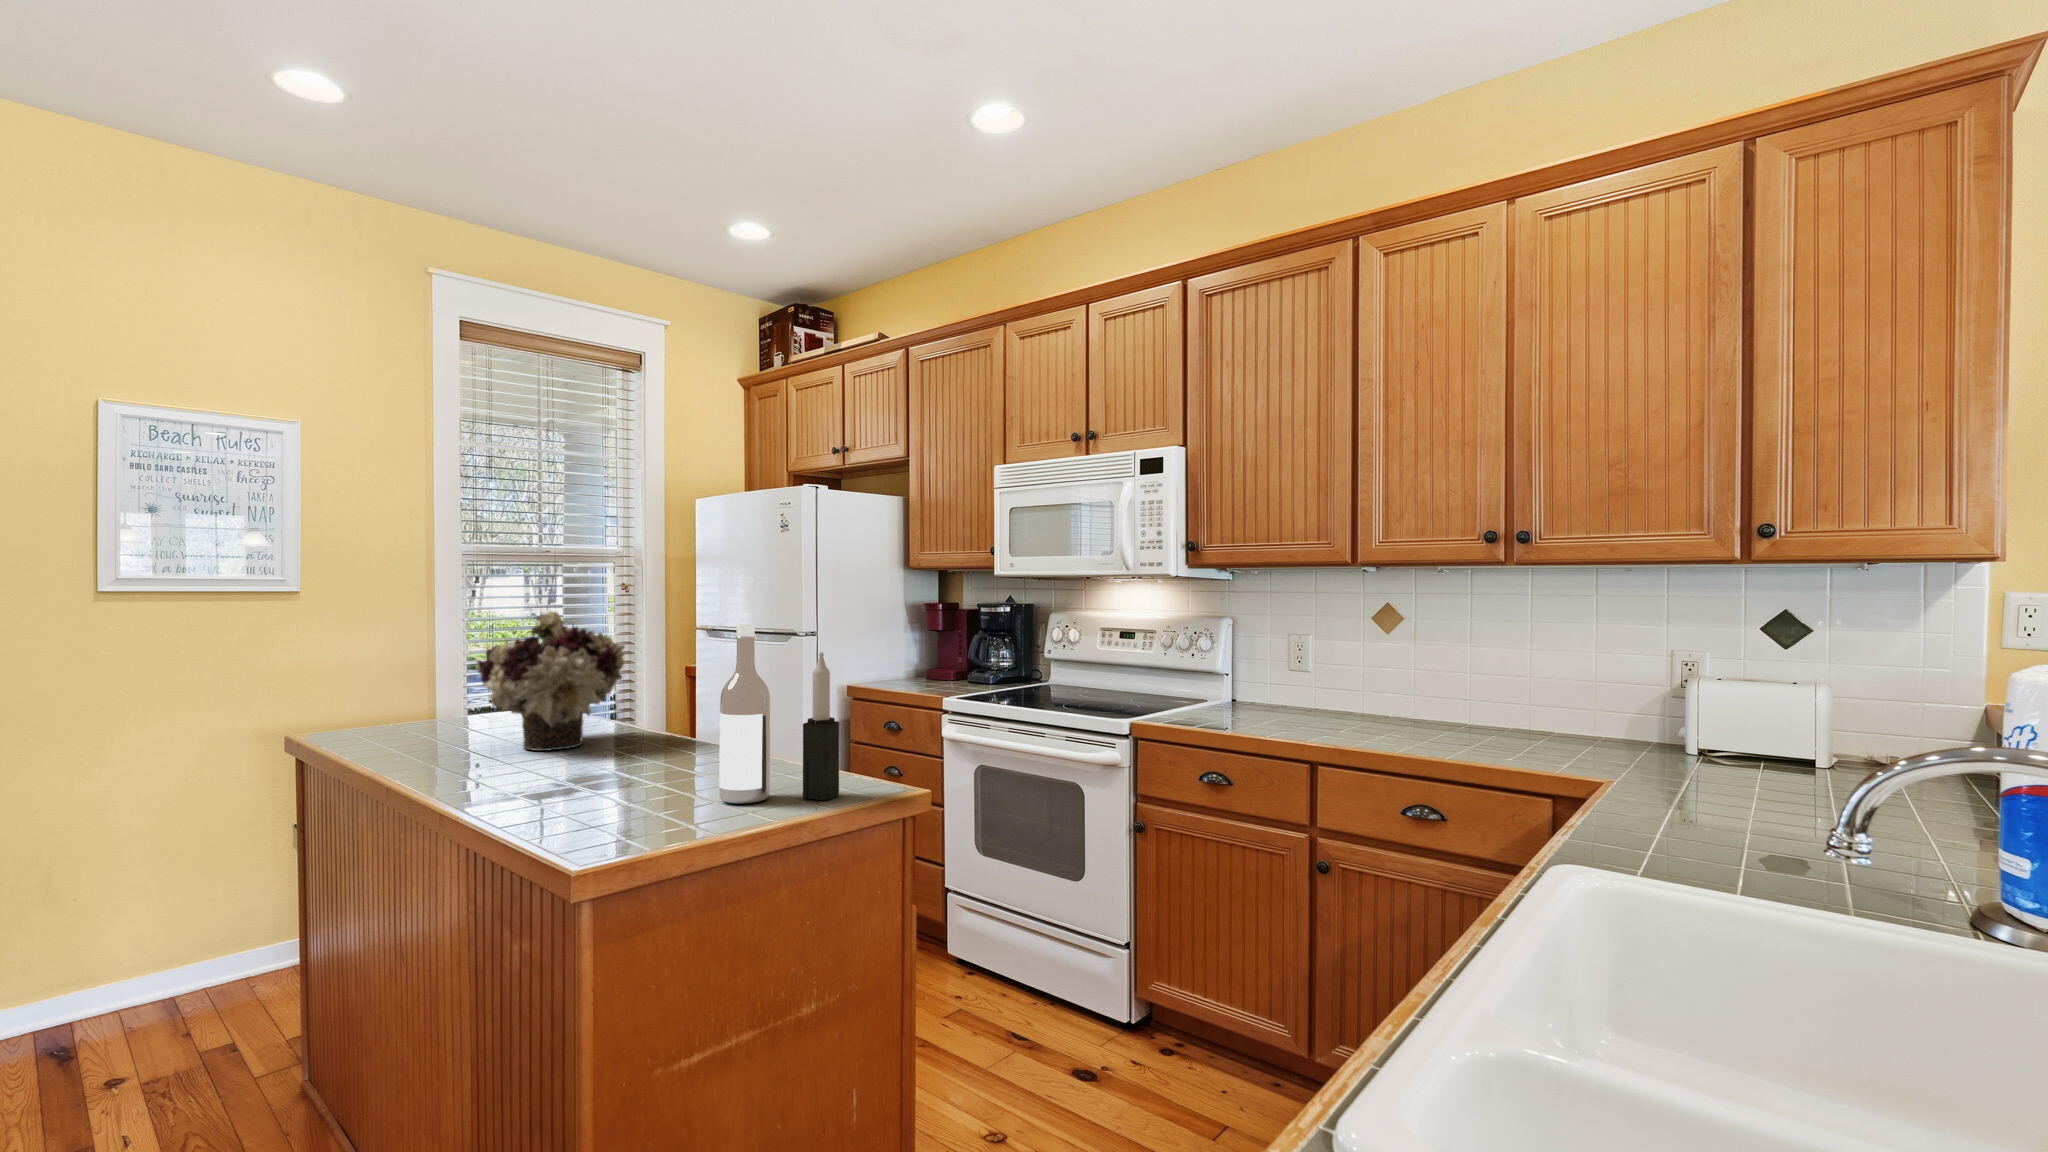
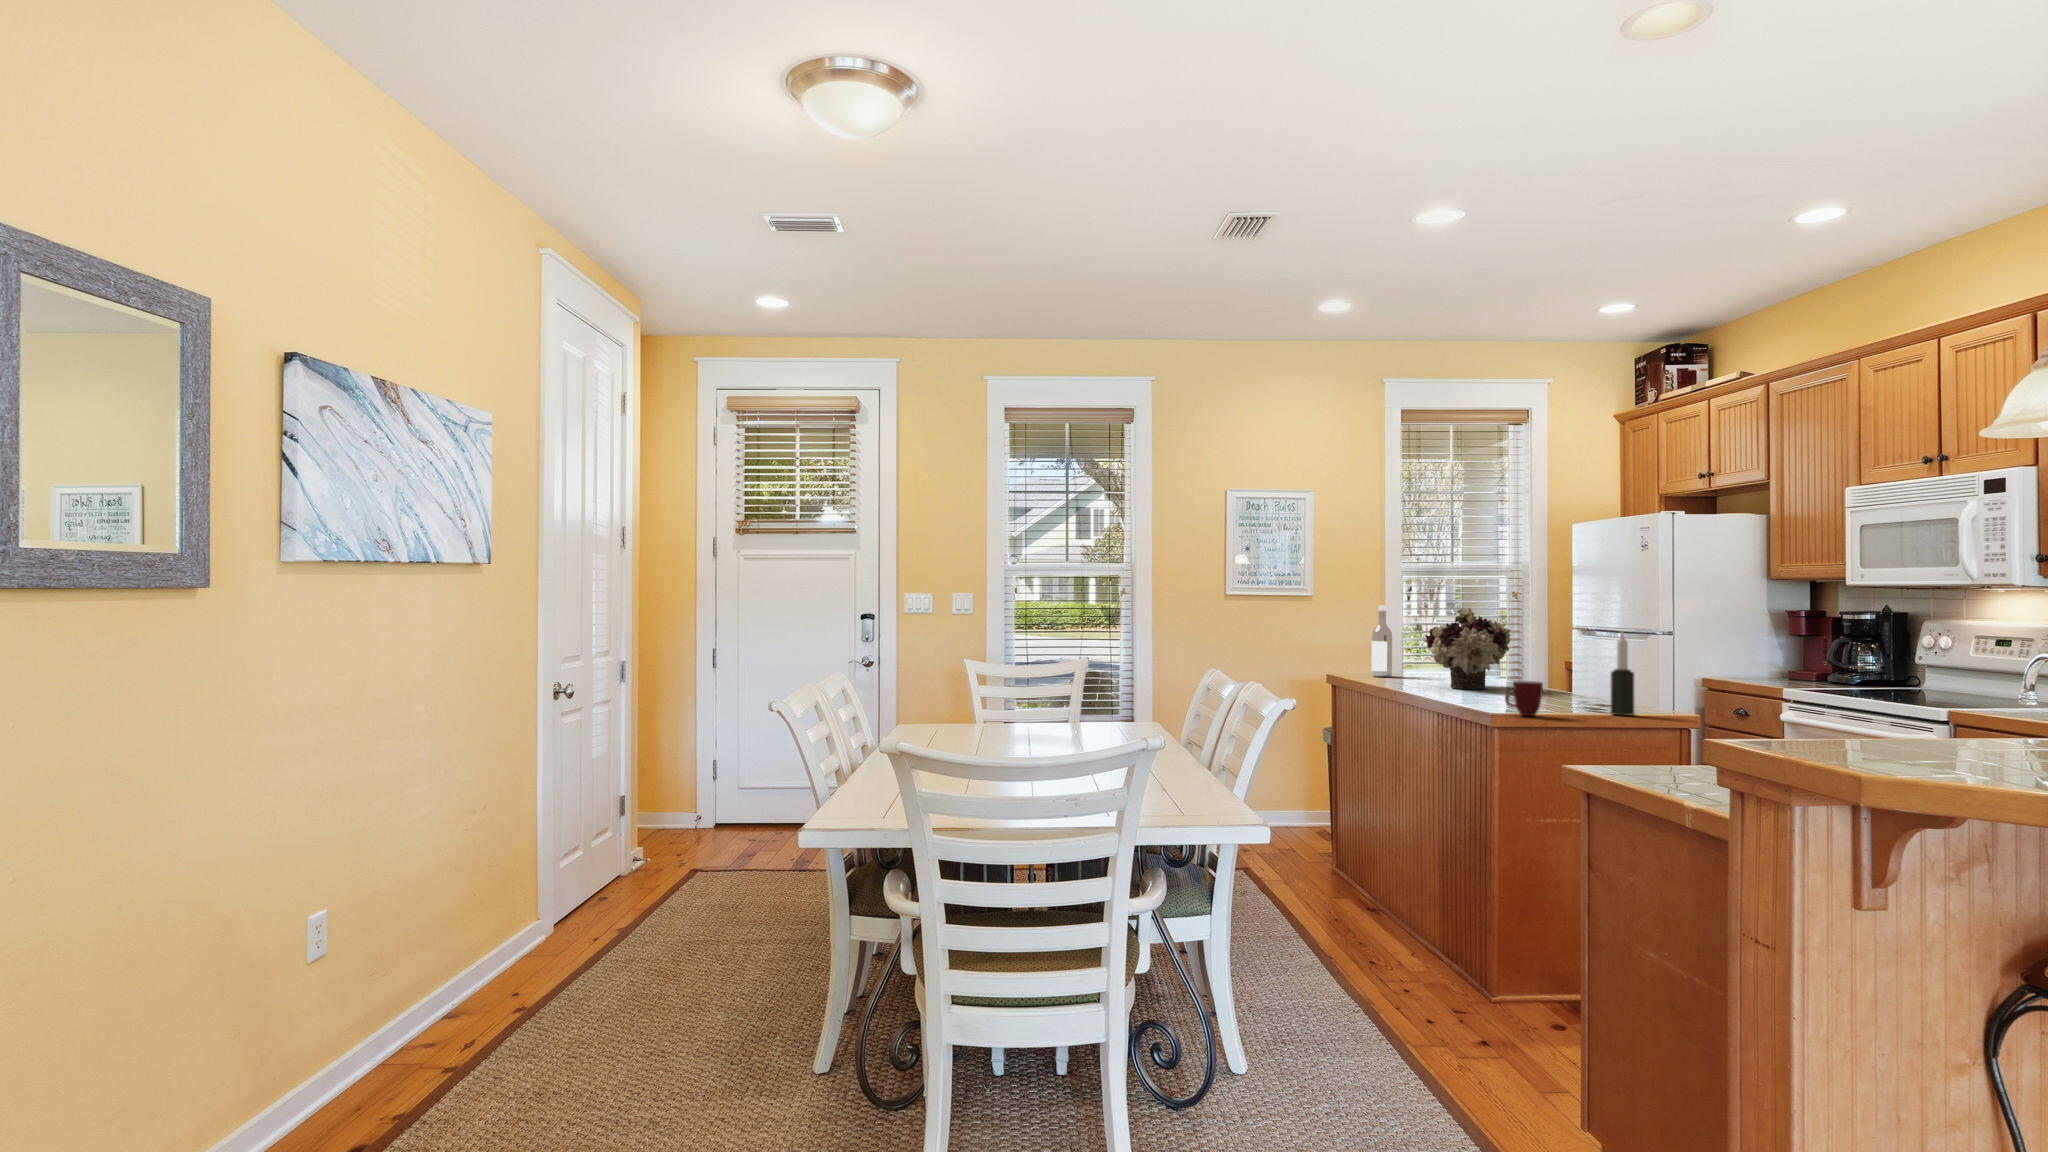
wine bottle: present [719,624,770,804] -> present [1372,605,1392,677]
mug: none [622,761,695,836] -> present [1505,681,1543,716]

